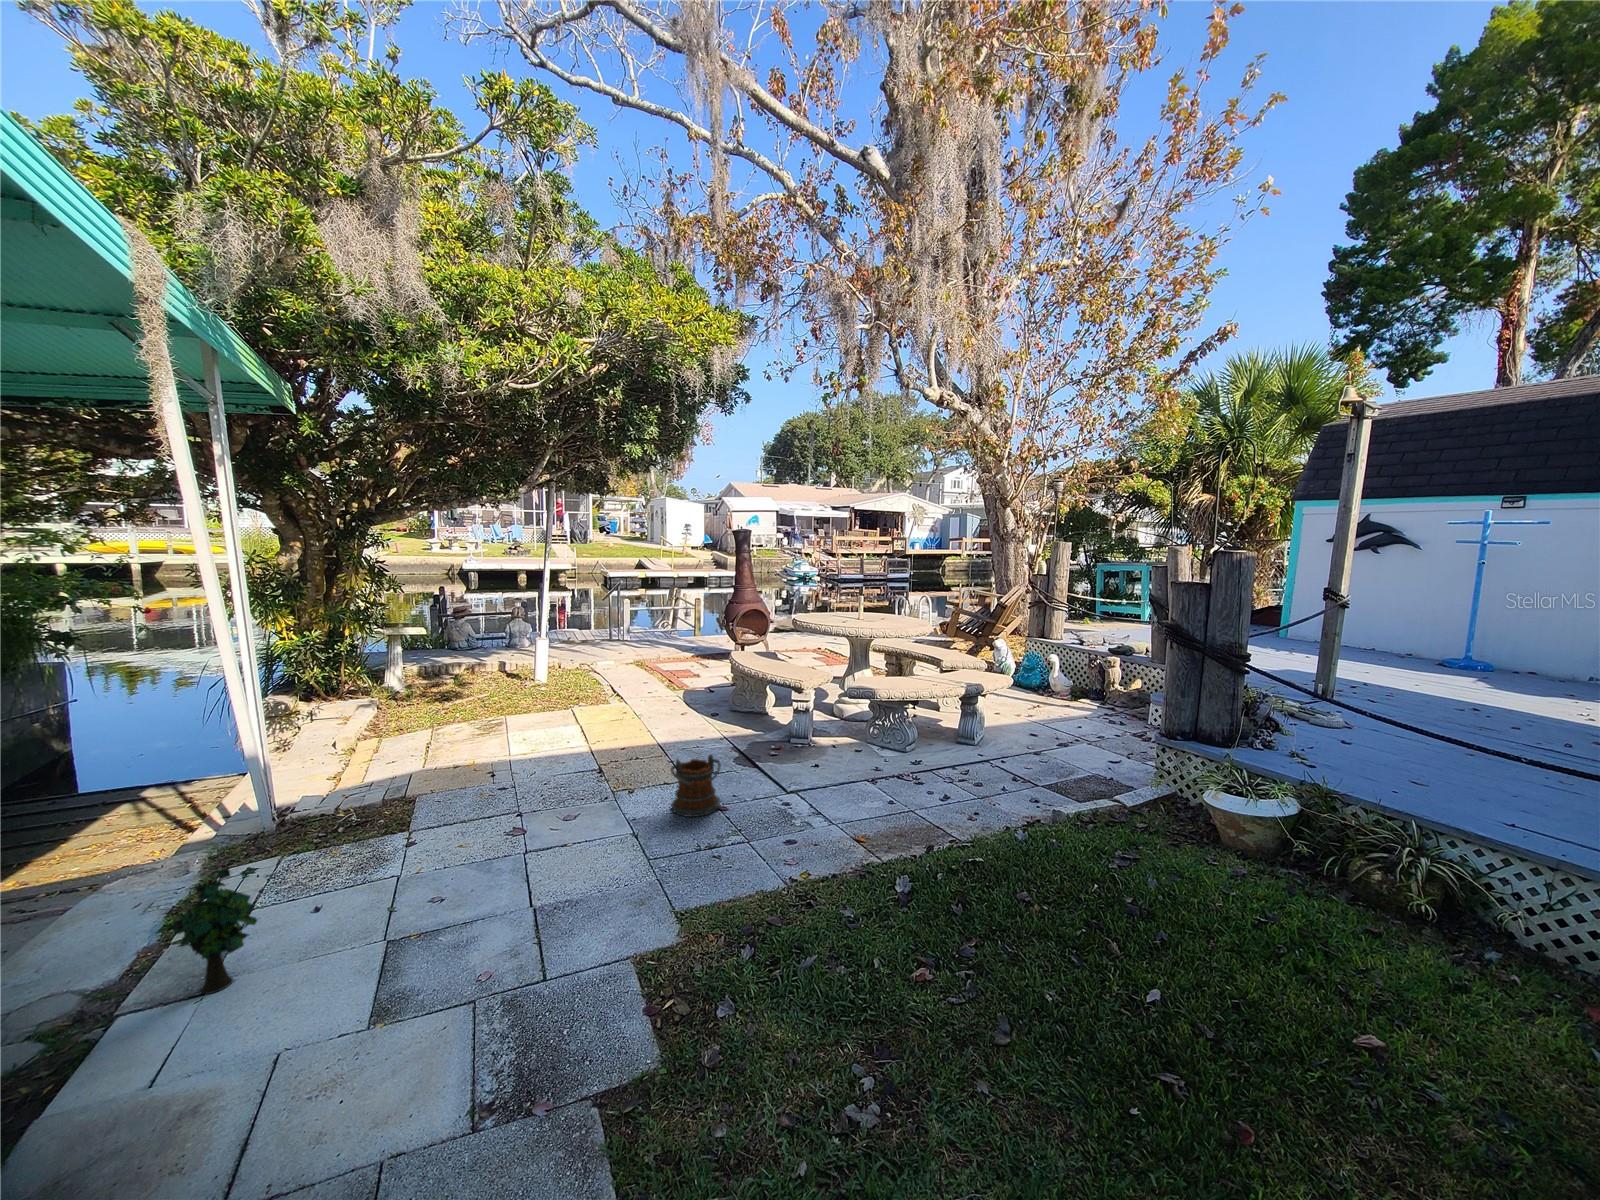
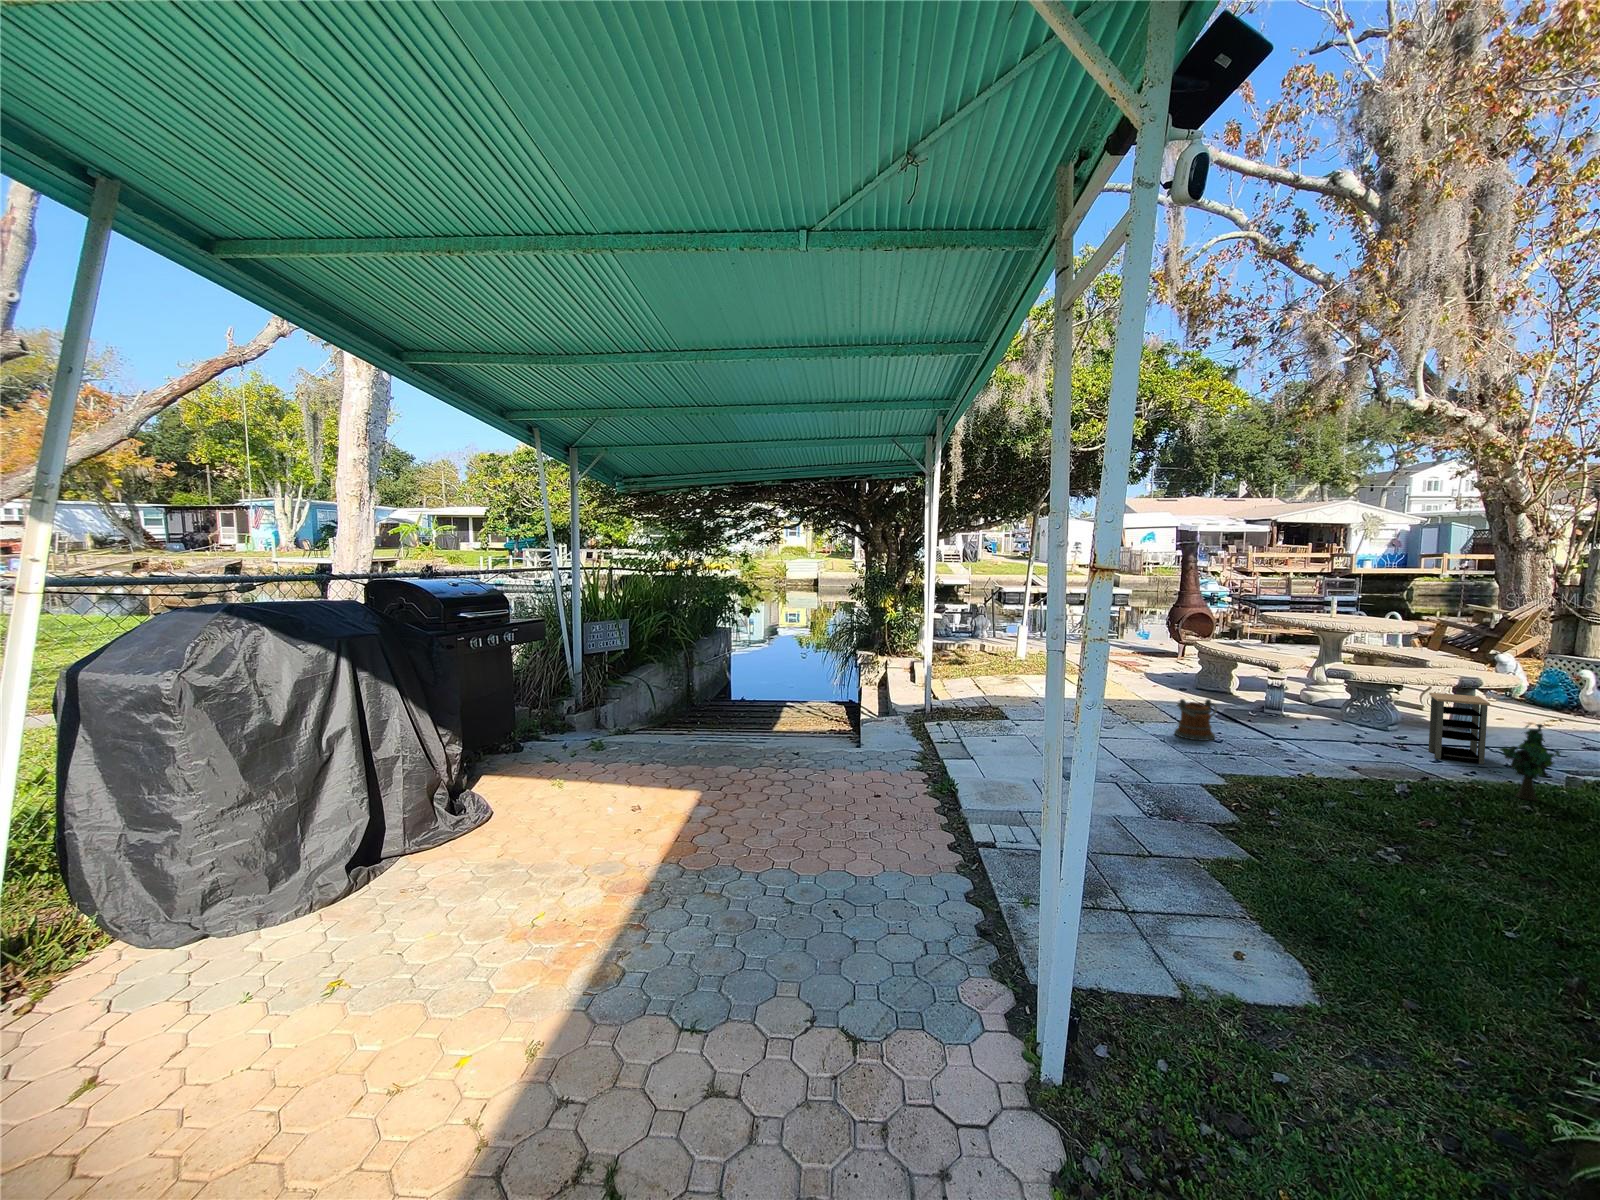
side table: none [937,716,988,799] -> present [1428,693,1490,764]
decorative plant: present [164,868,257,994] -> present [1500,724,1560,801]

